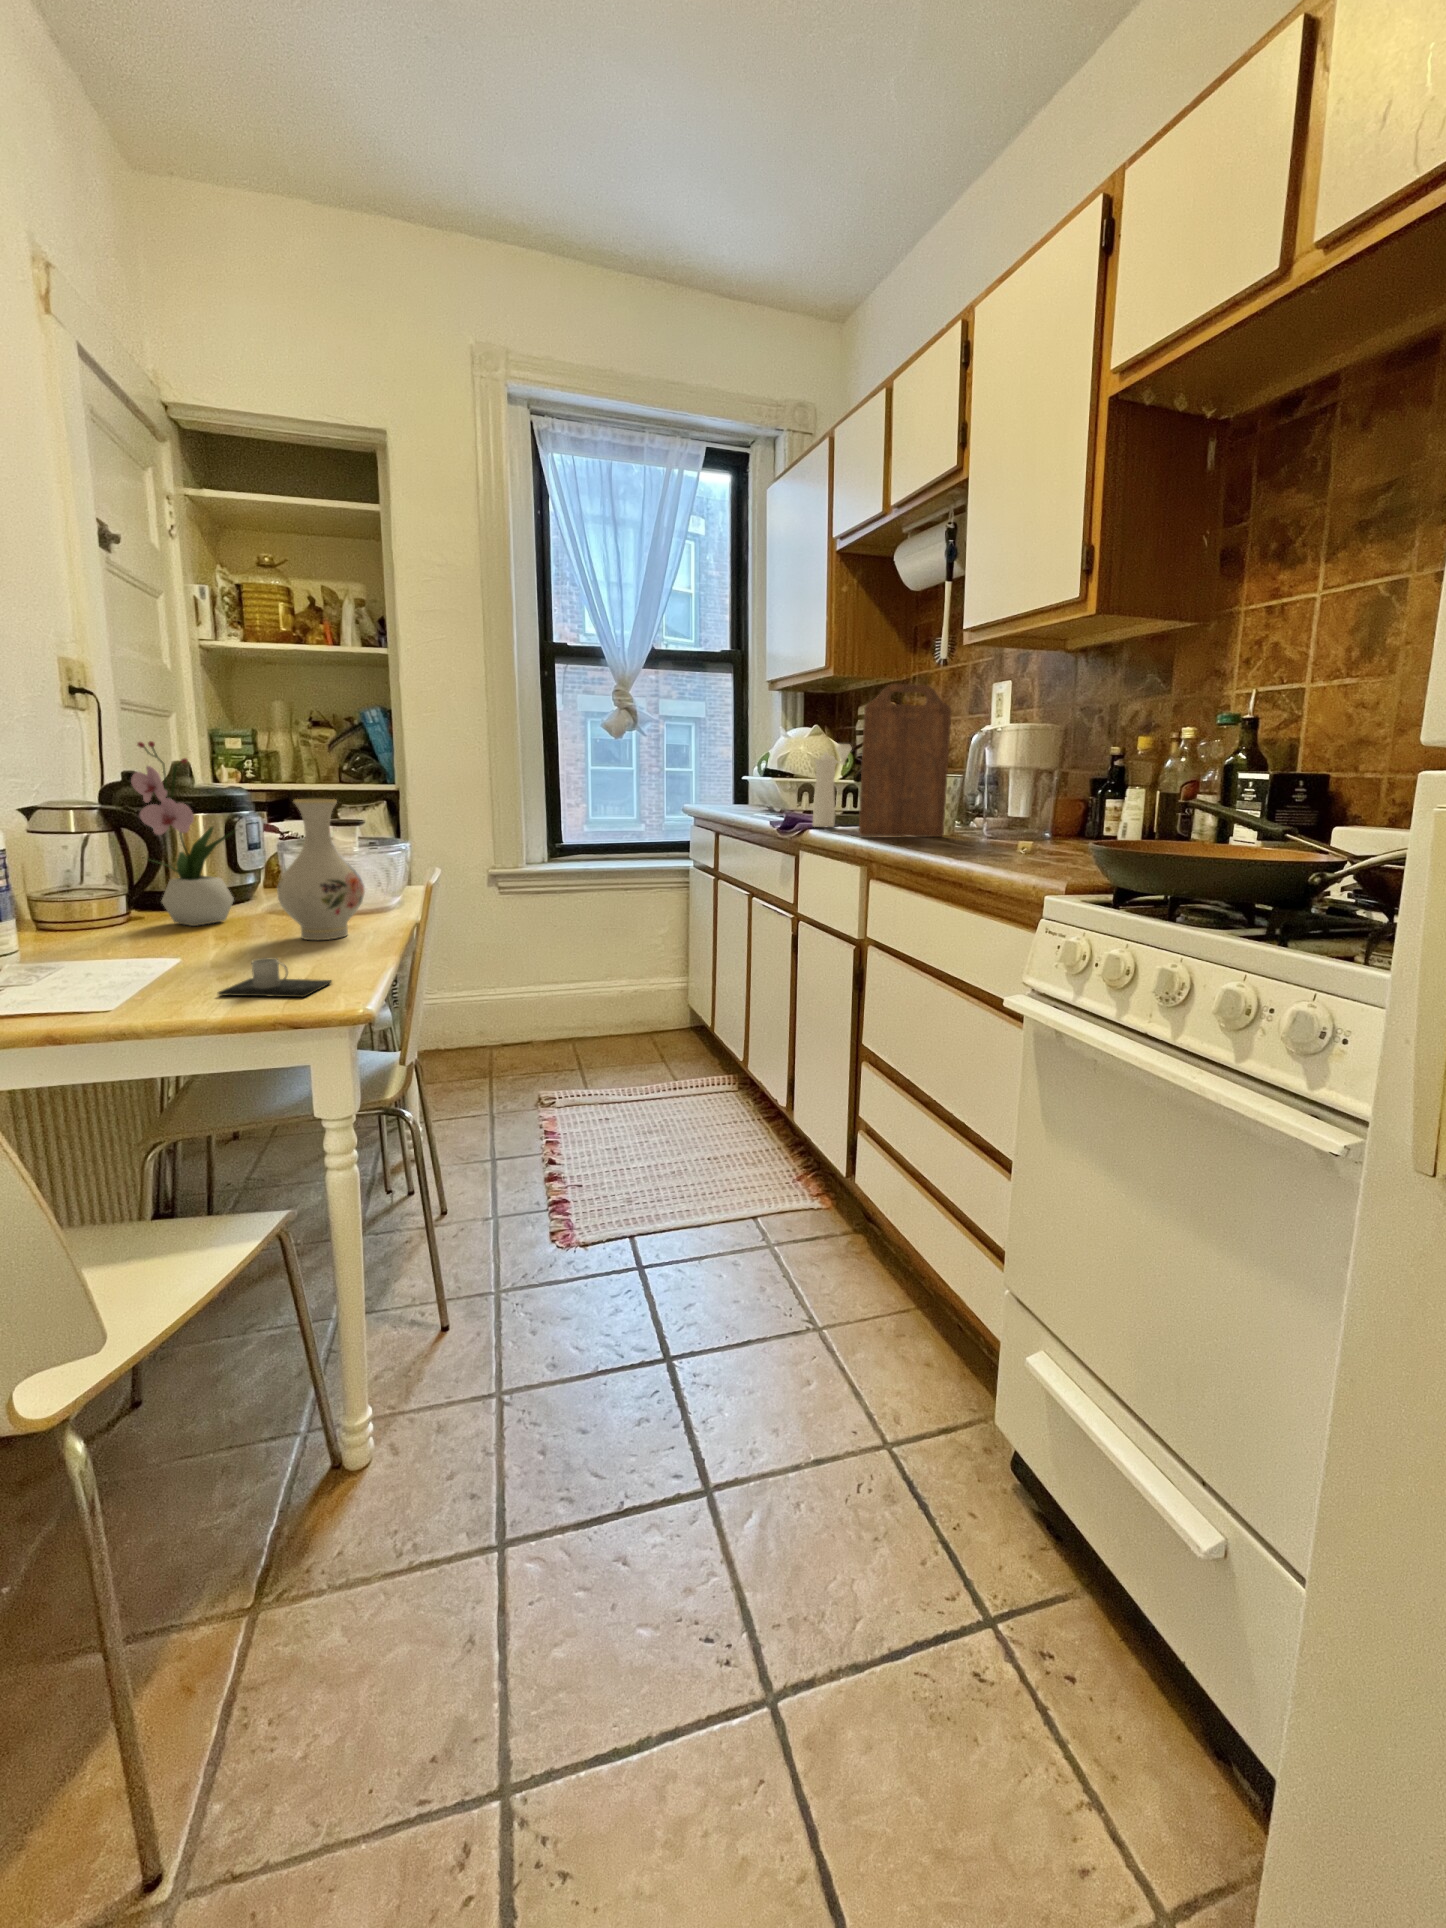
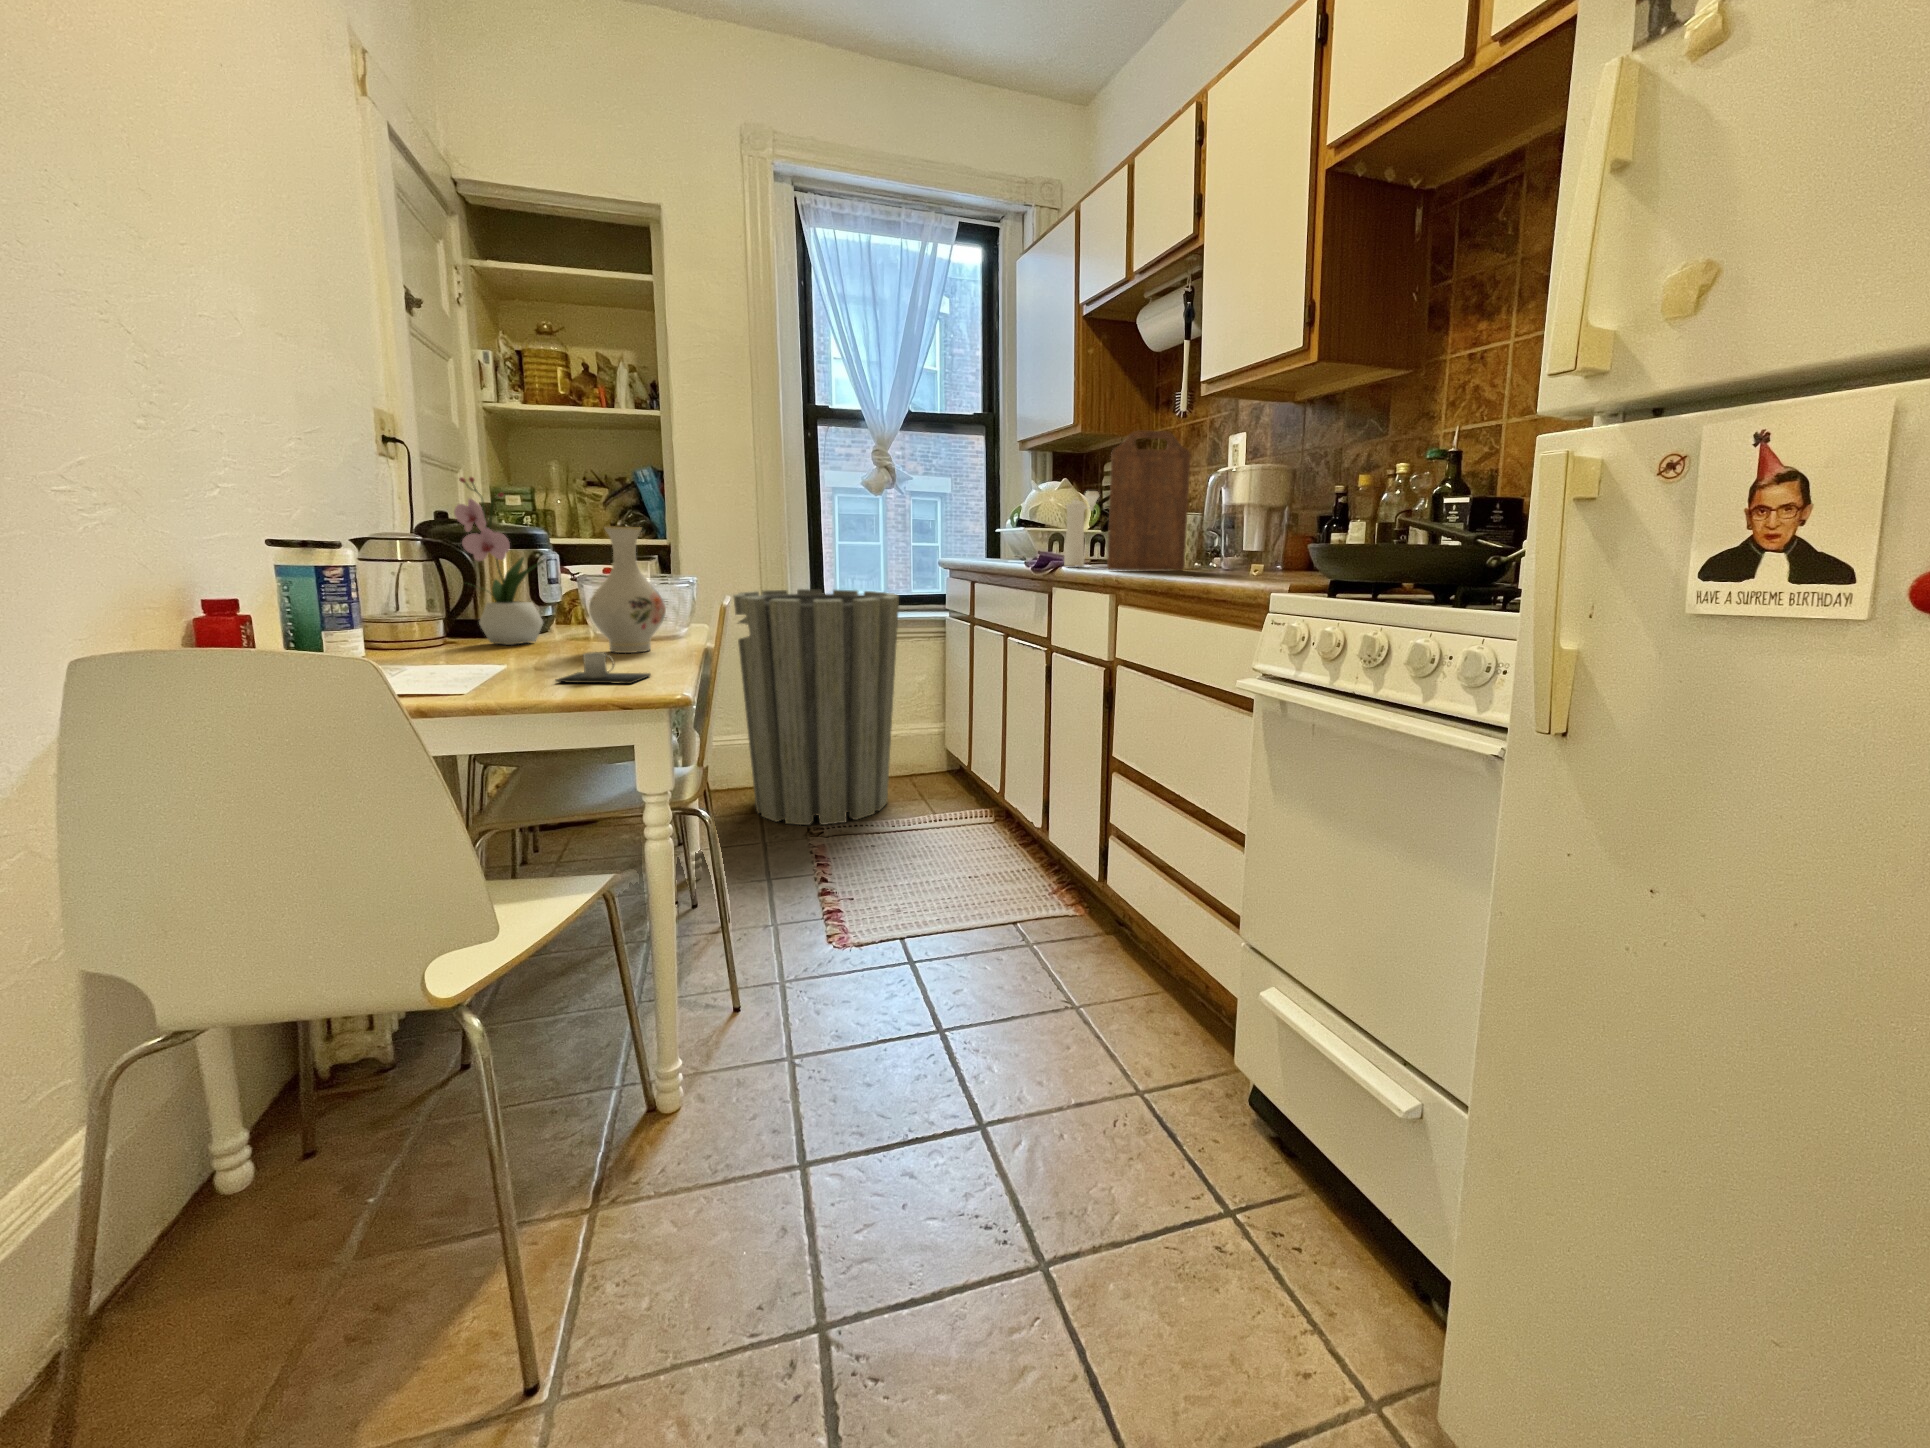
trash can: none [462,838,639,1093] -> present [733,589,899,825]

